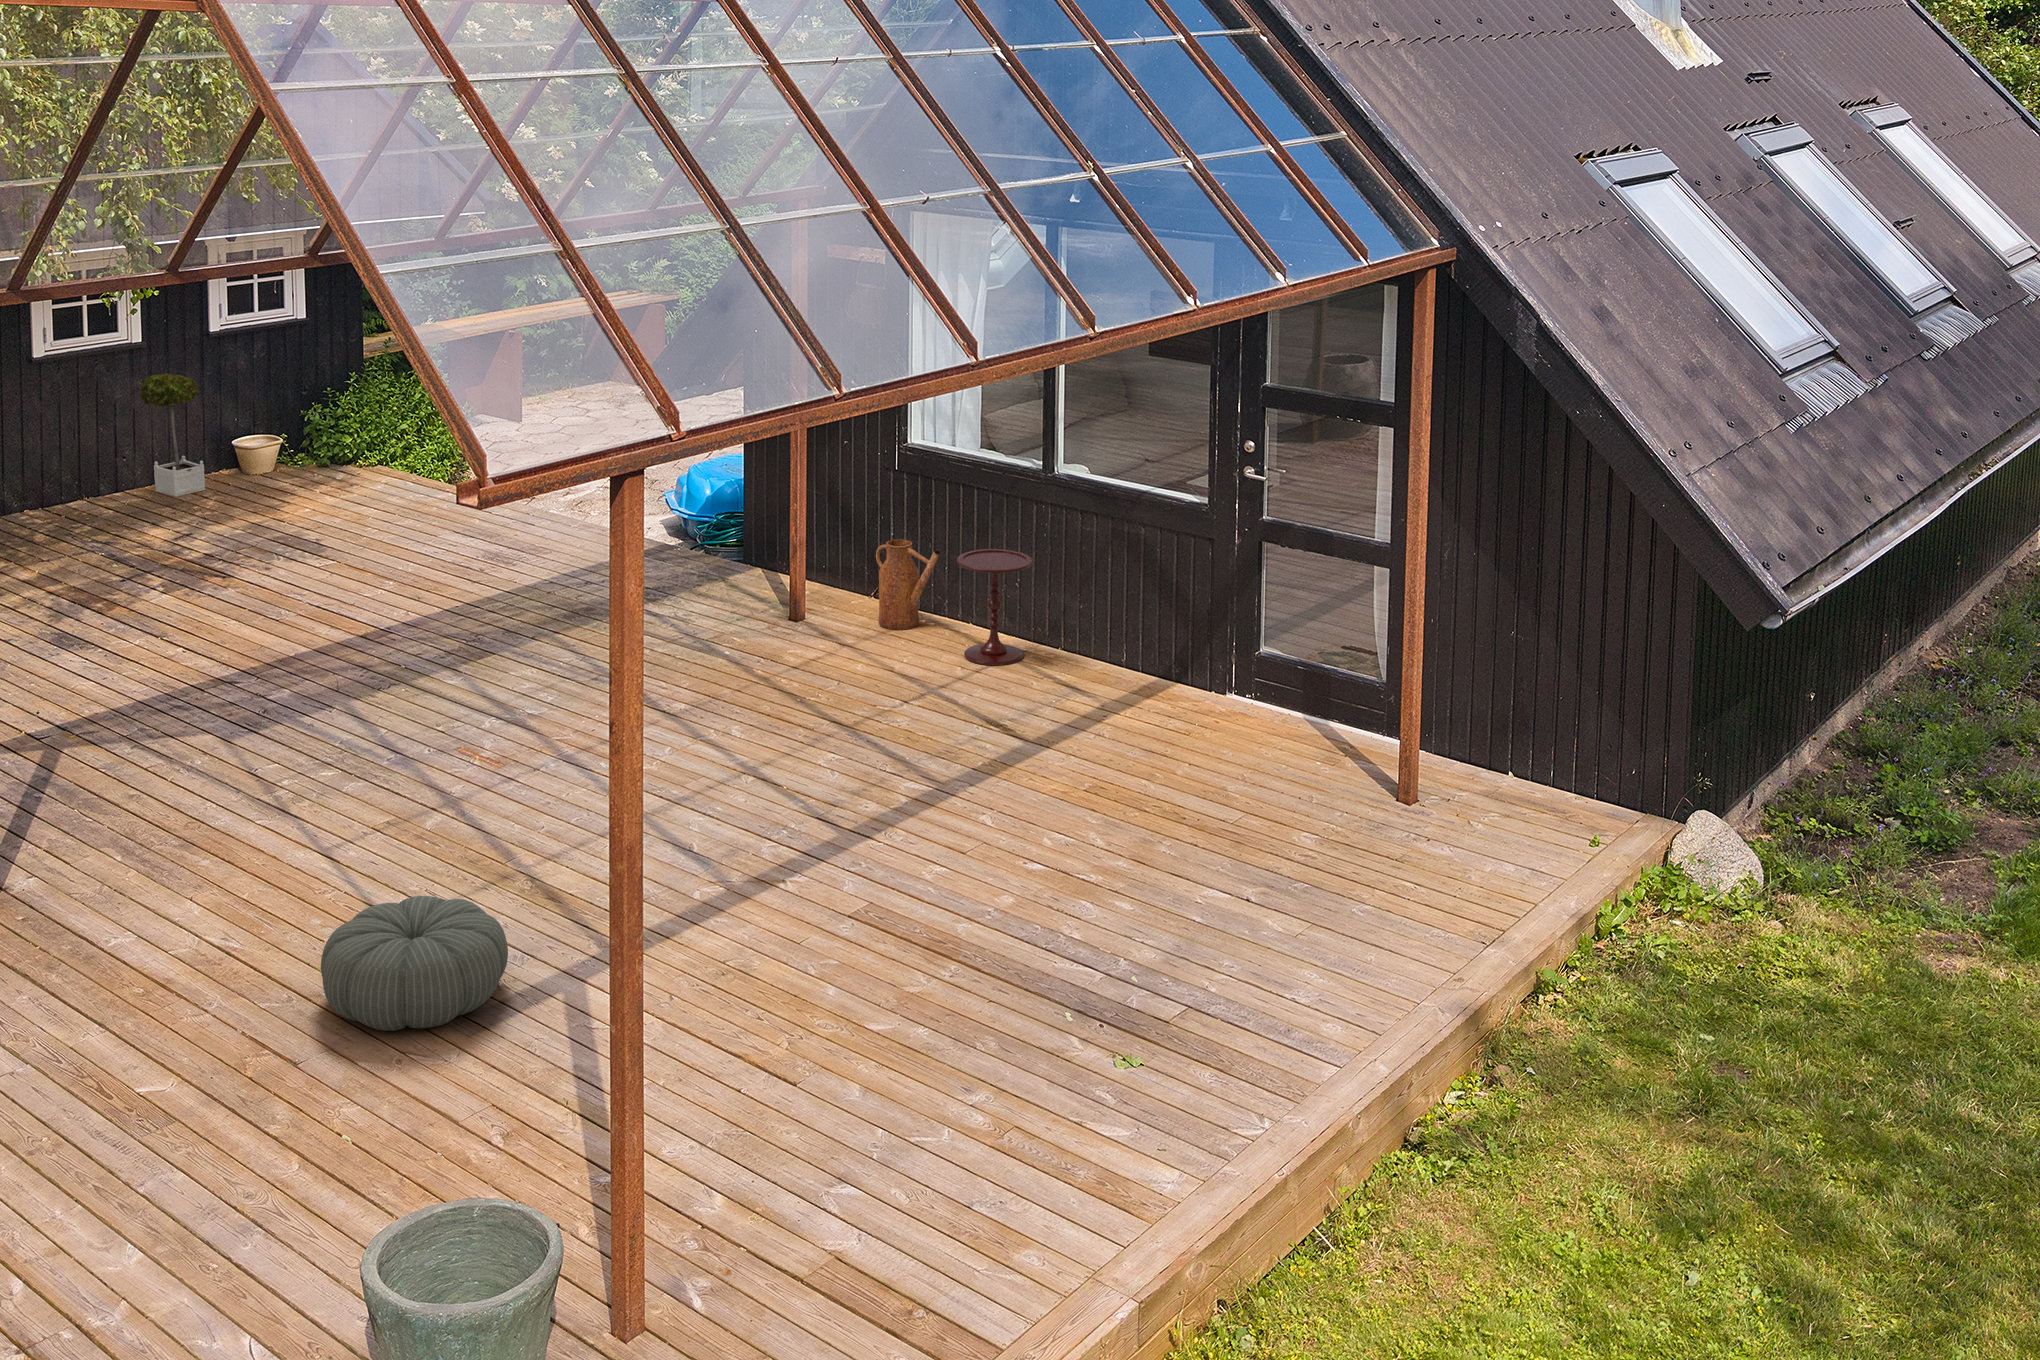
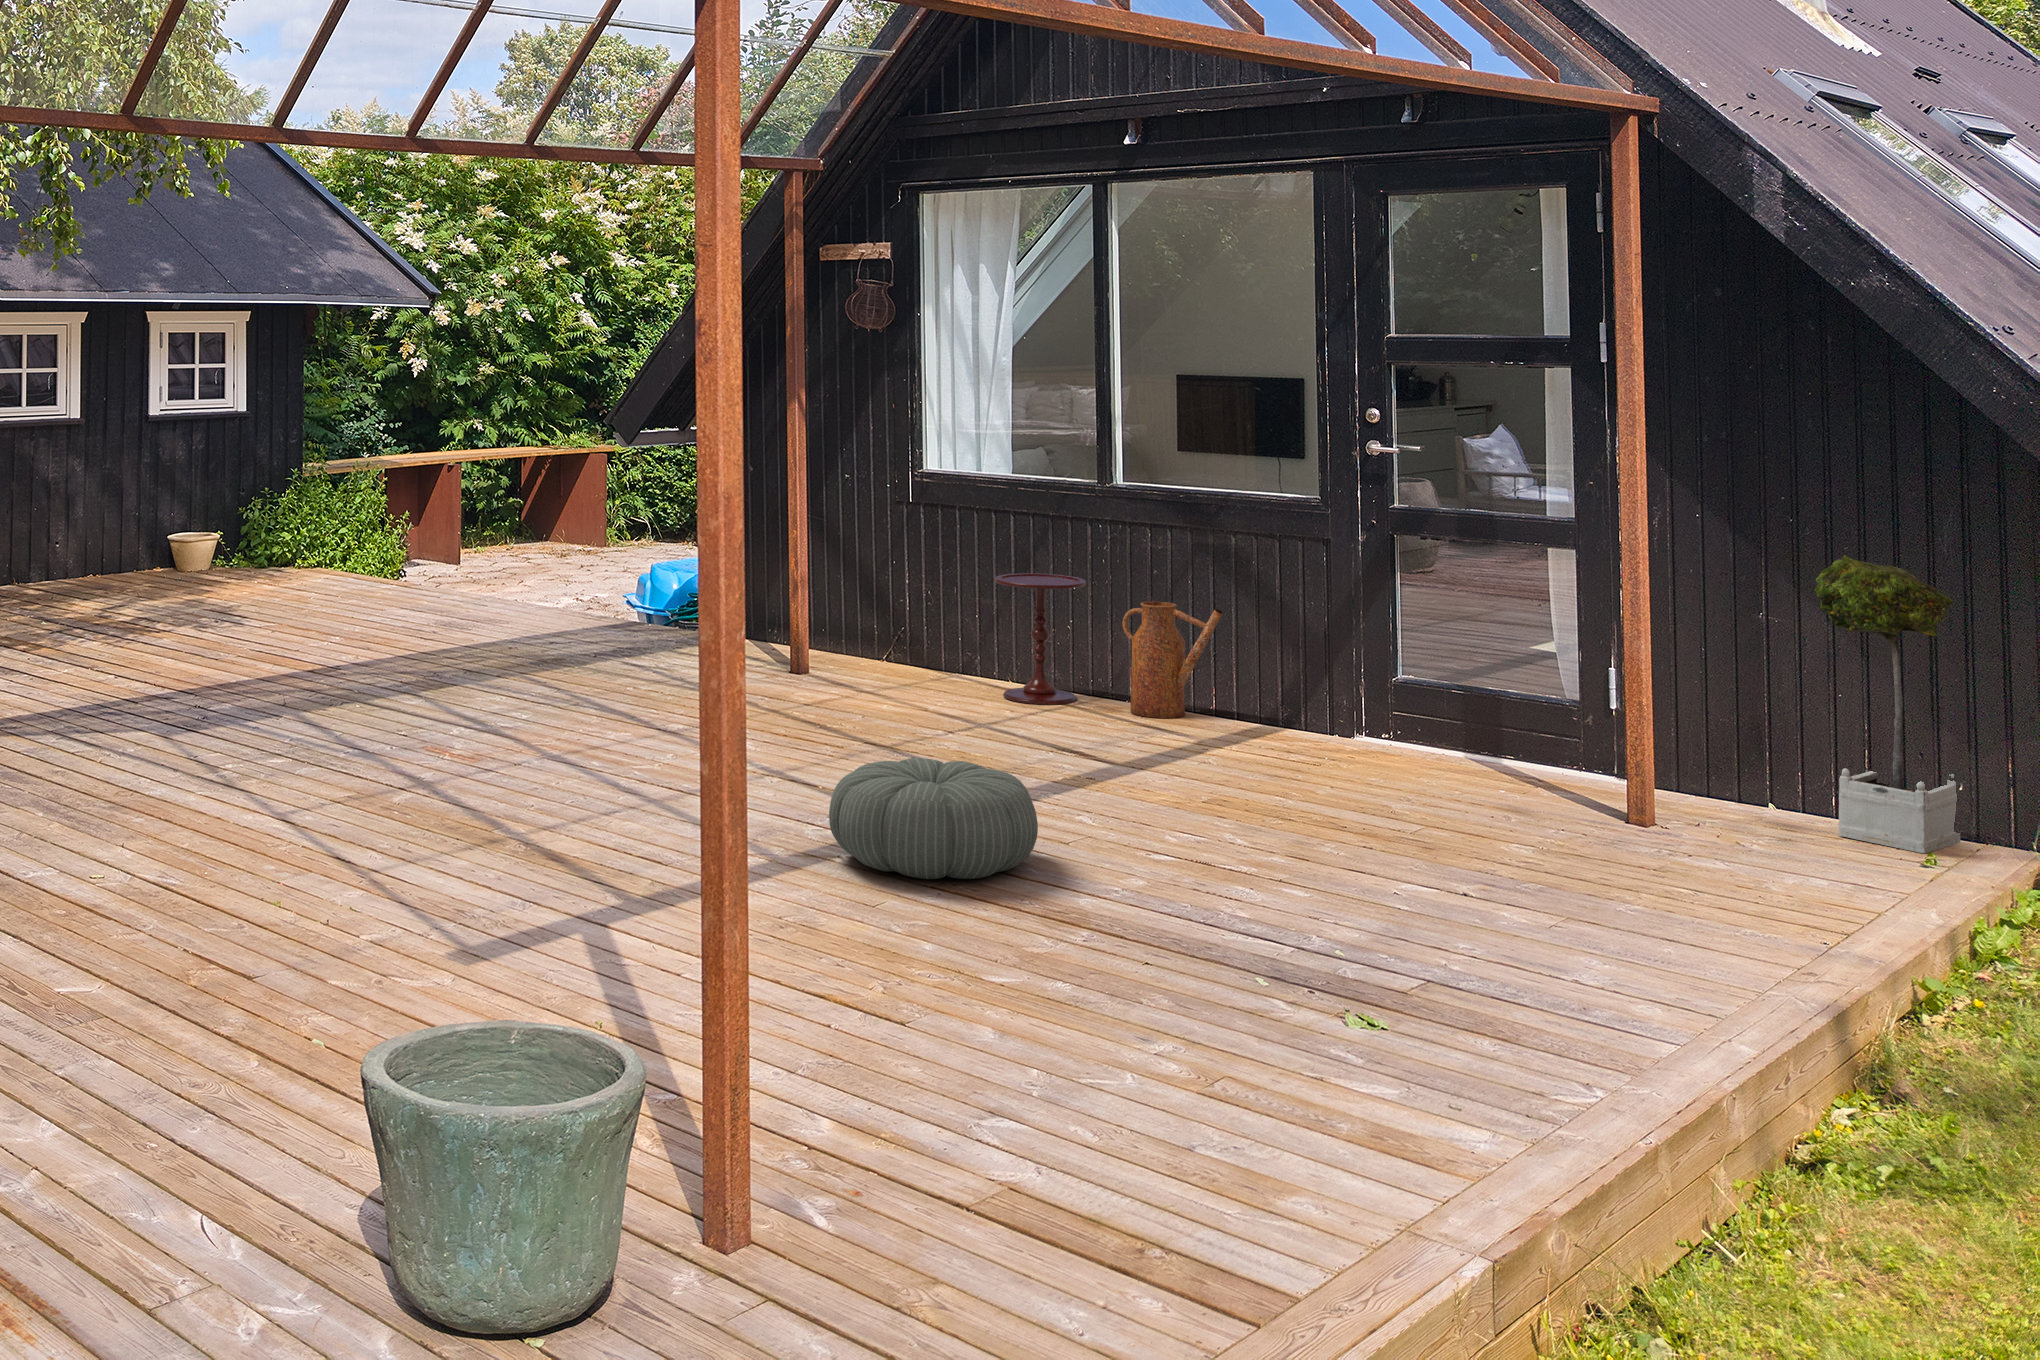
potted tree: present [139,373,205,497] -> present [1815,555,1960,854]
watering can: present [876,540,940,630] -> present [1122,602,1223,718]
pouf: present [321,896,508,1031] -> present [829,758,1038,879]

